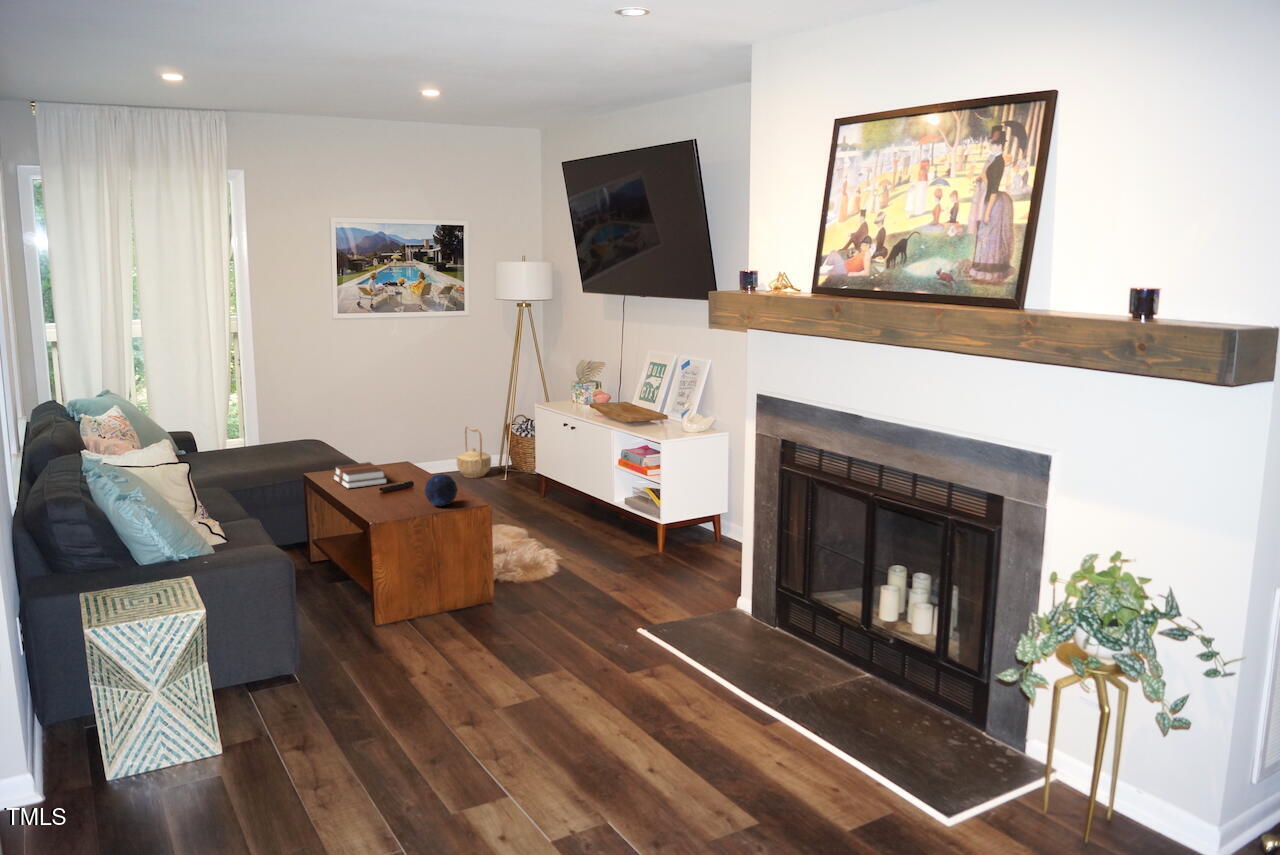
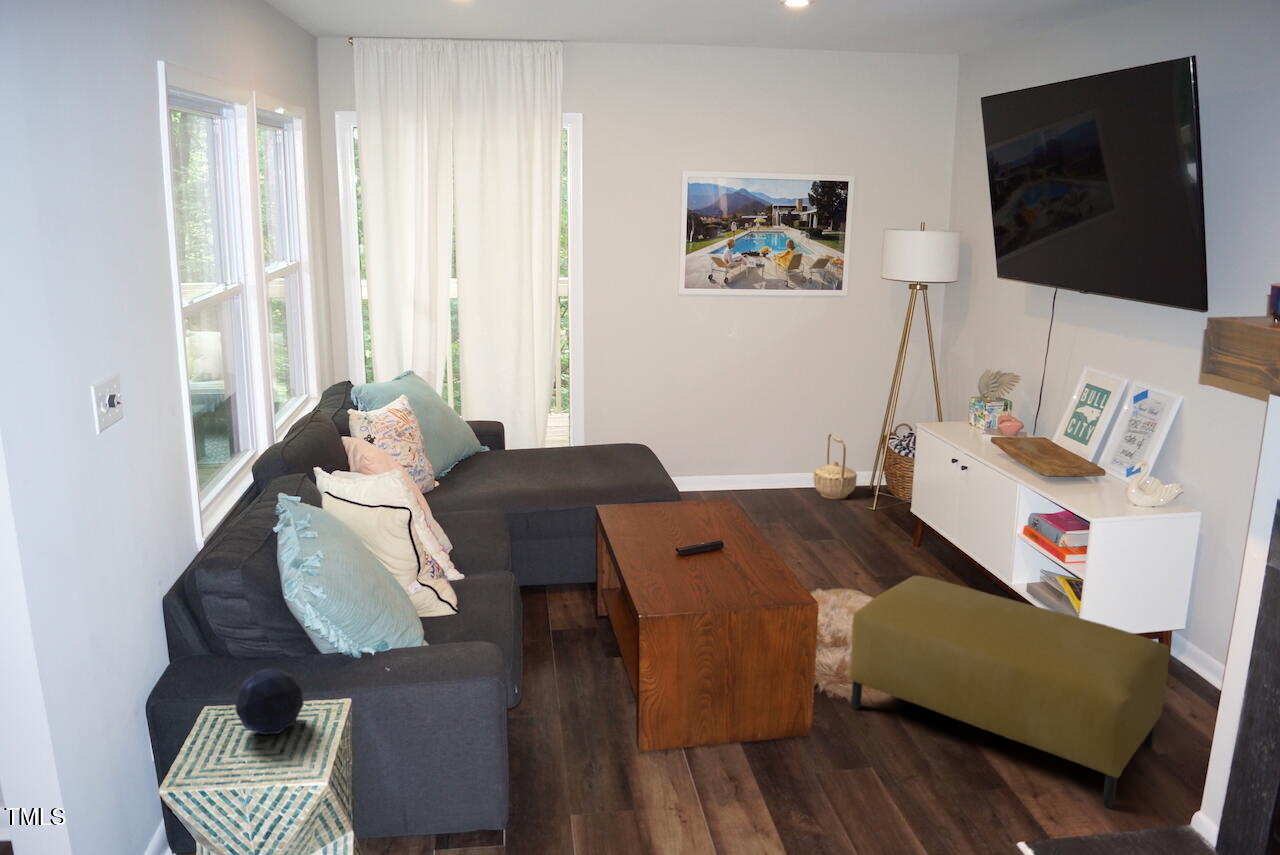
hardback book: present [334,462,387,489] -> none [628,499,690,537]
decorative orb: present [425,474,458,506] -> present [235,668,304,735]
ottoman: none [516,493,713,604] -> present [849,576,1169,808]

